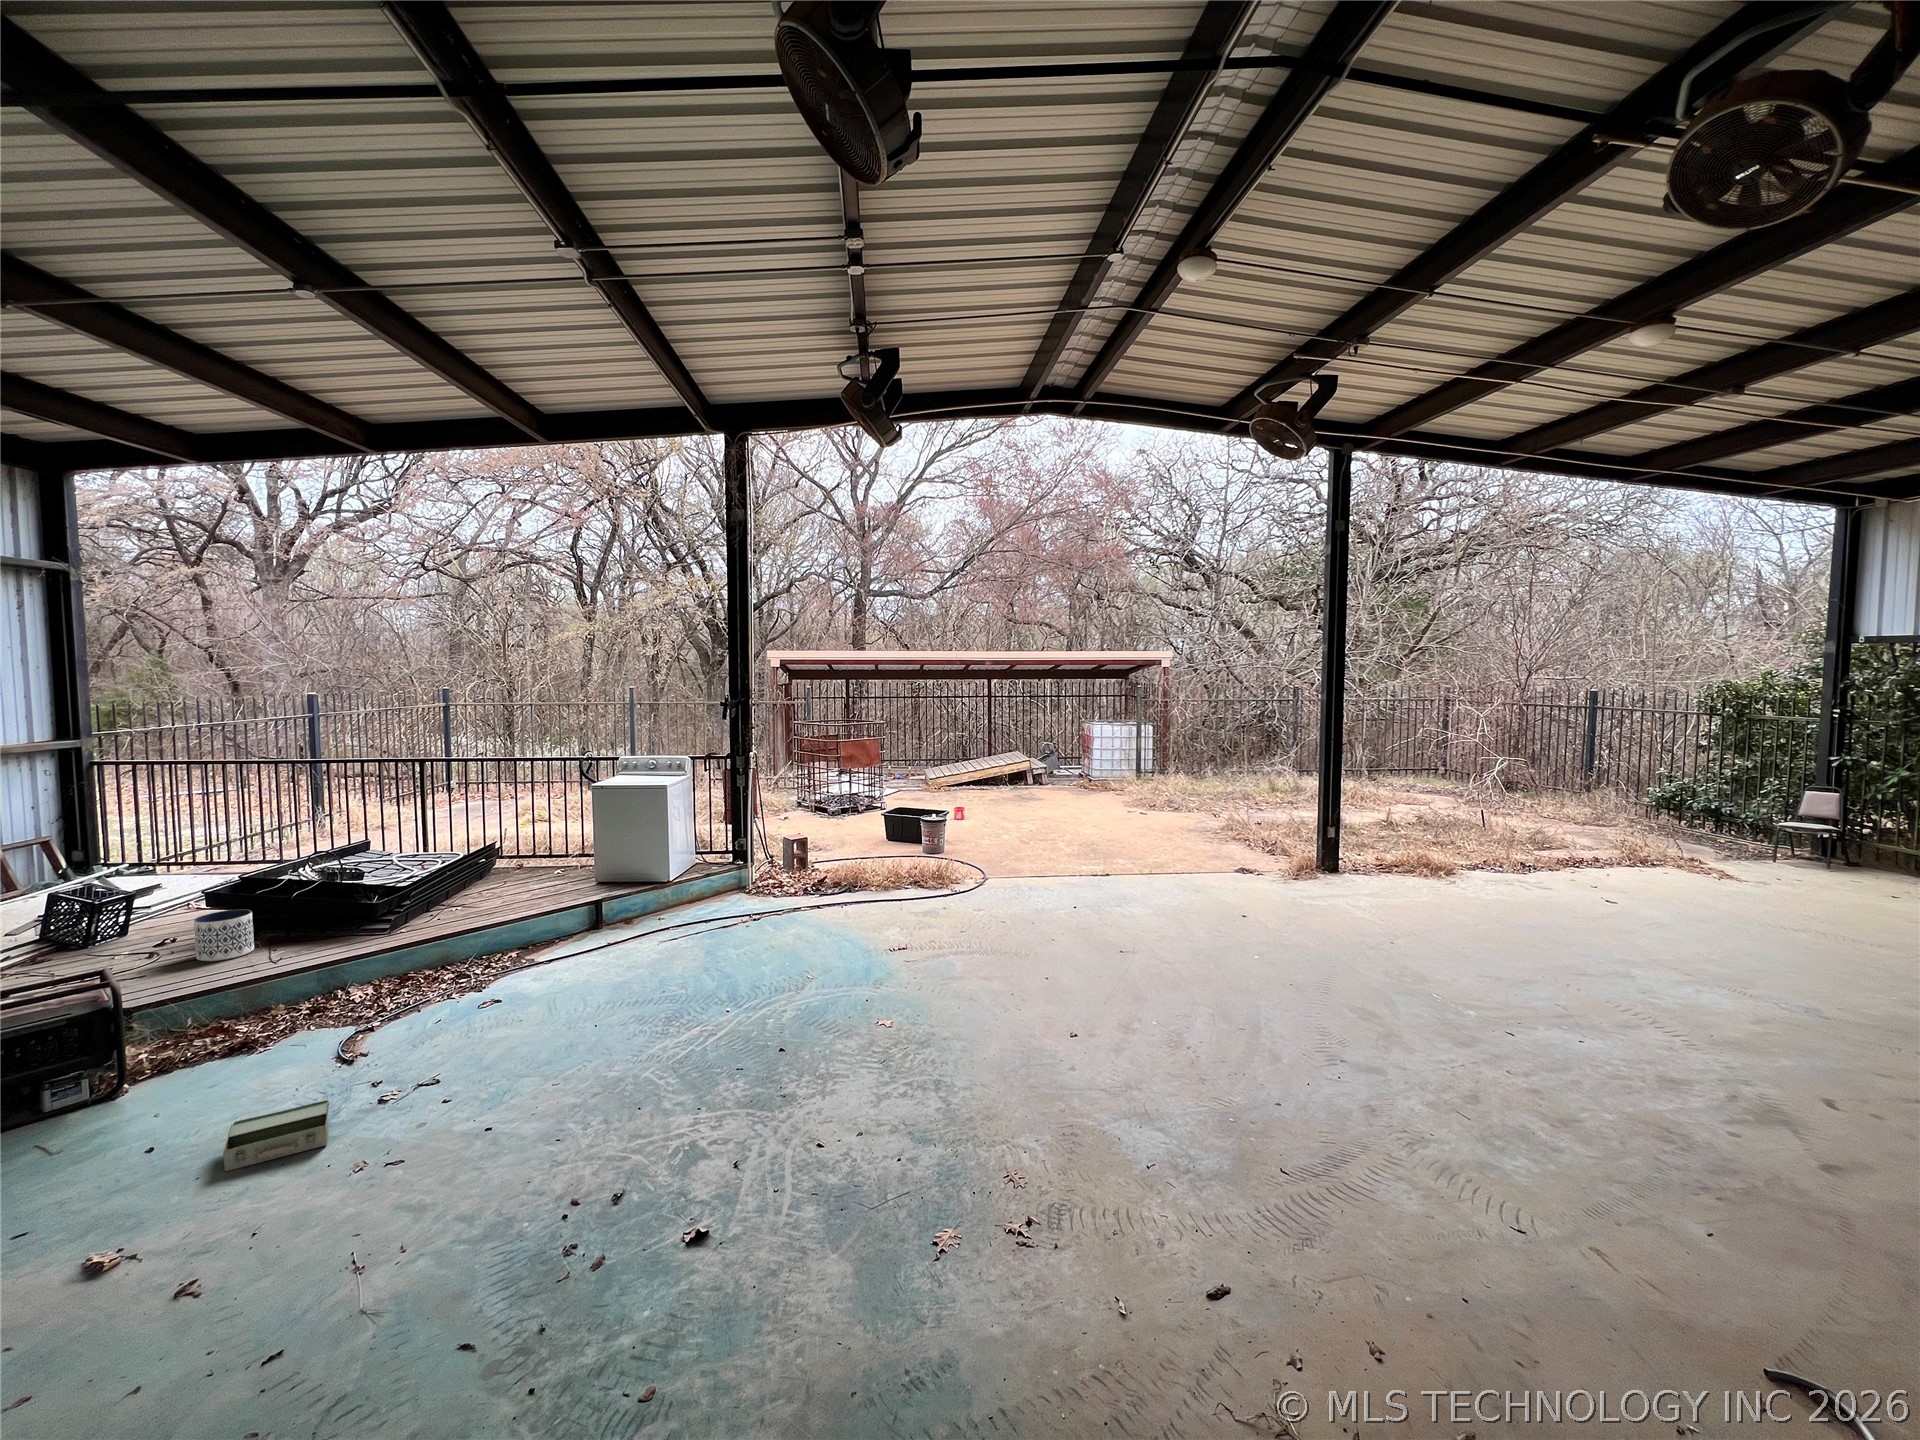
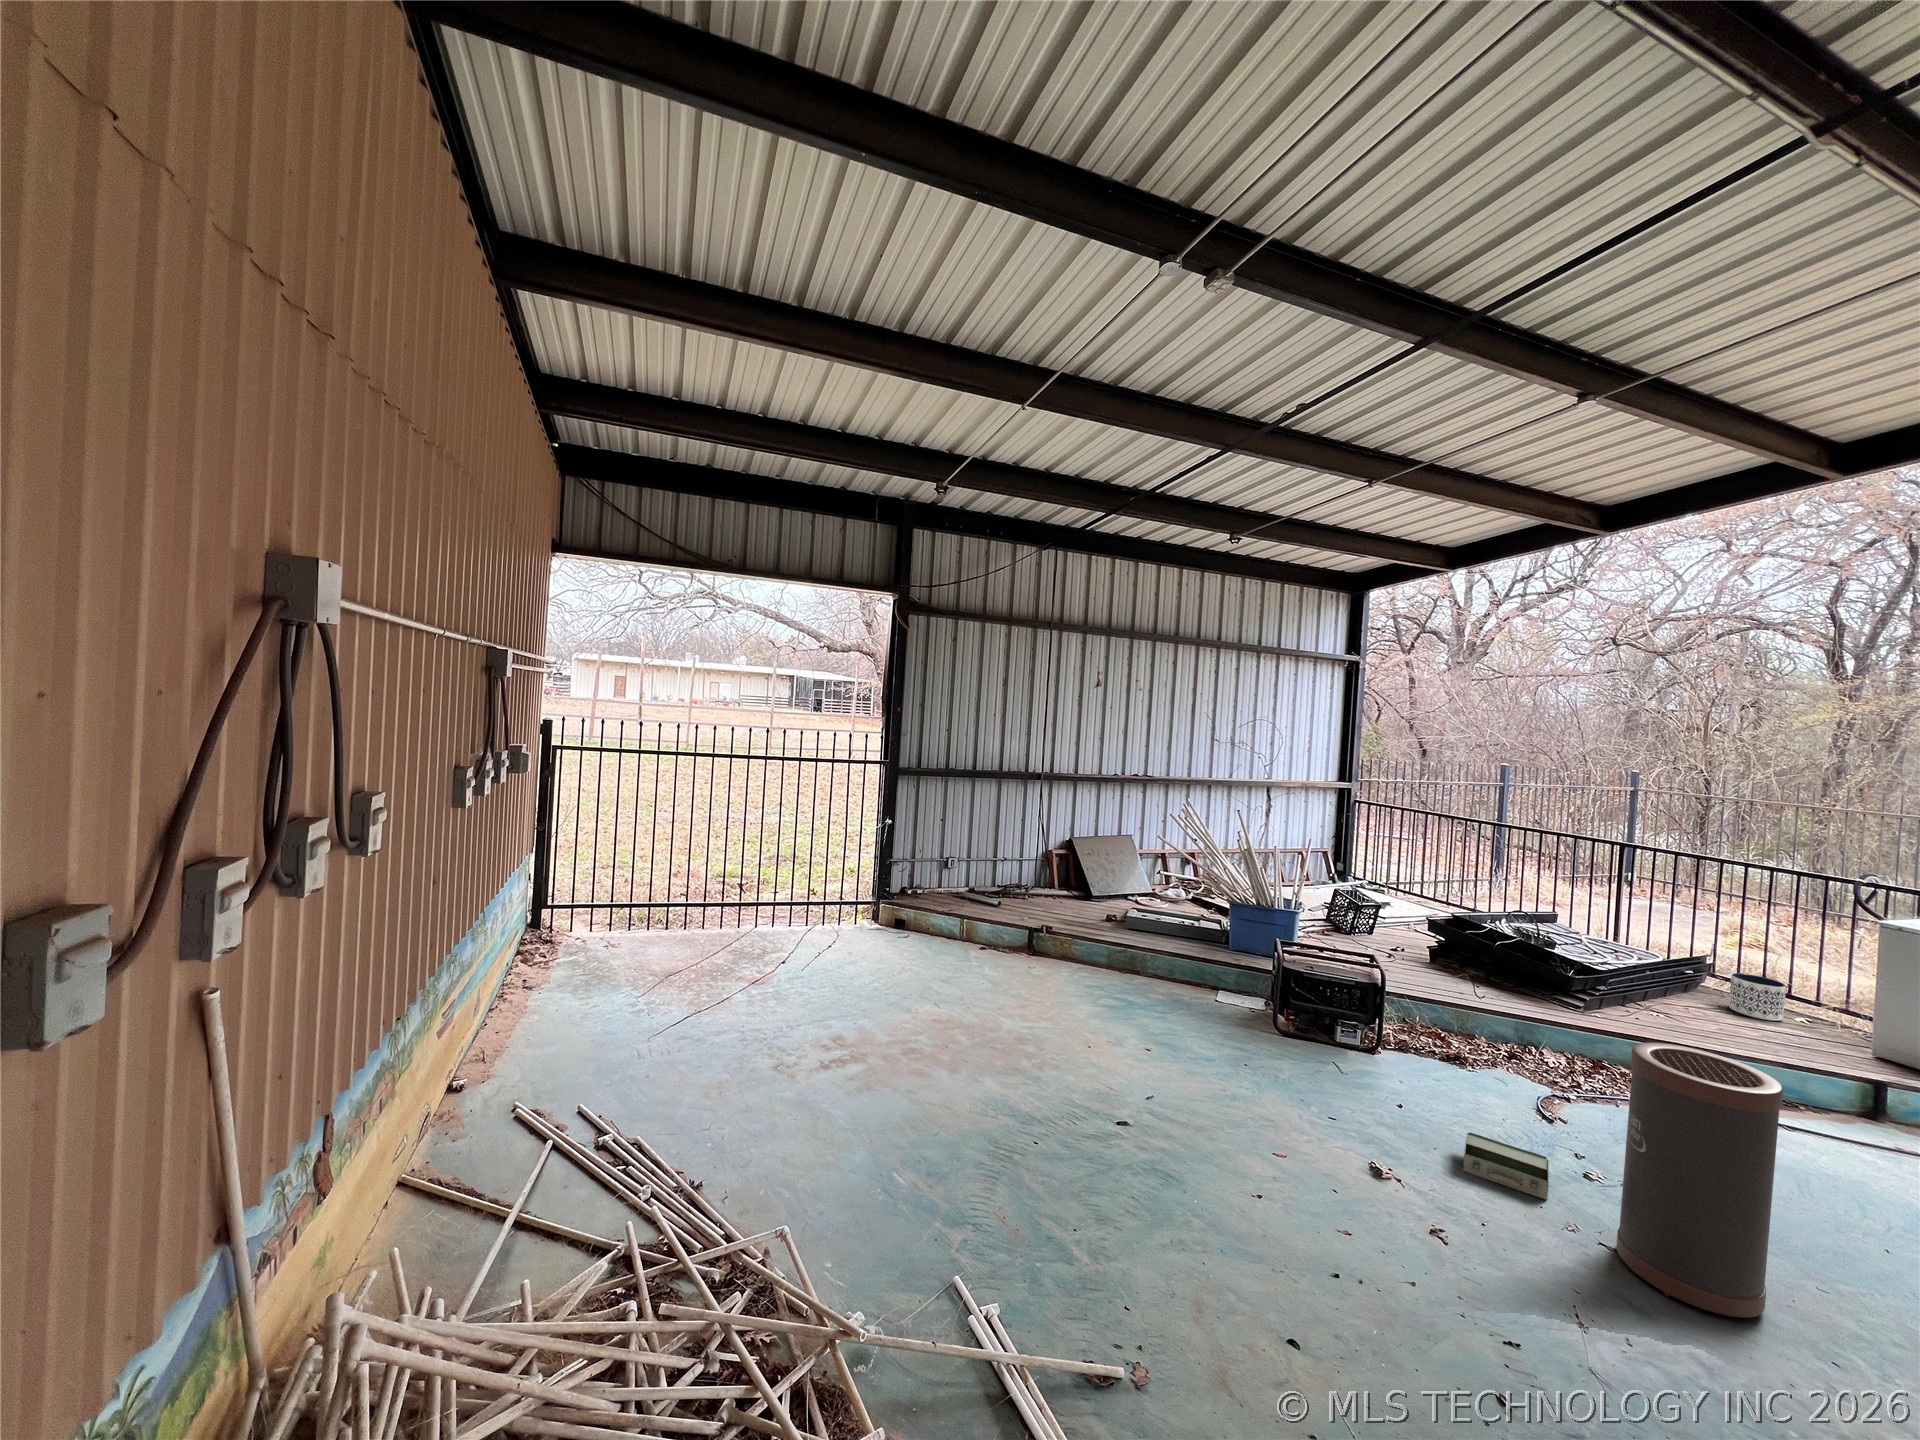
planter: present [194,909,254,961] -> present [1729,973,1786,1021]
trash can: none [381,924,510,1167] -> present [1616,1042,1783,1318]

